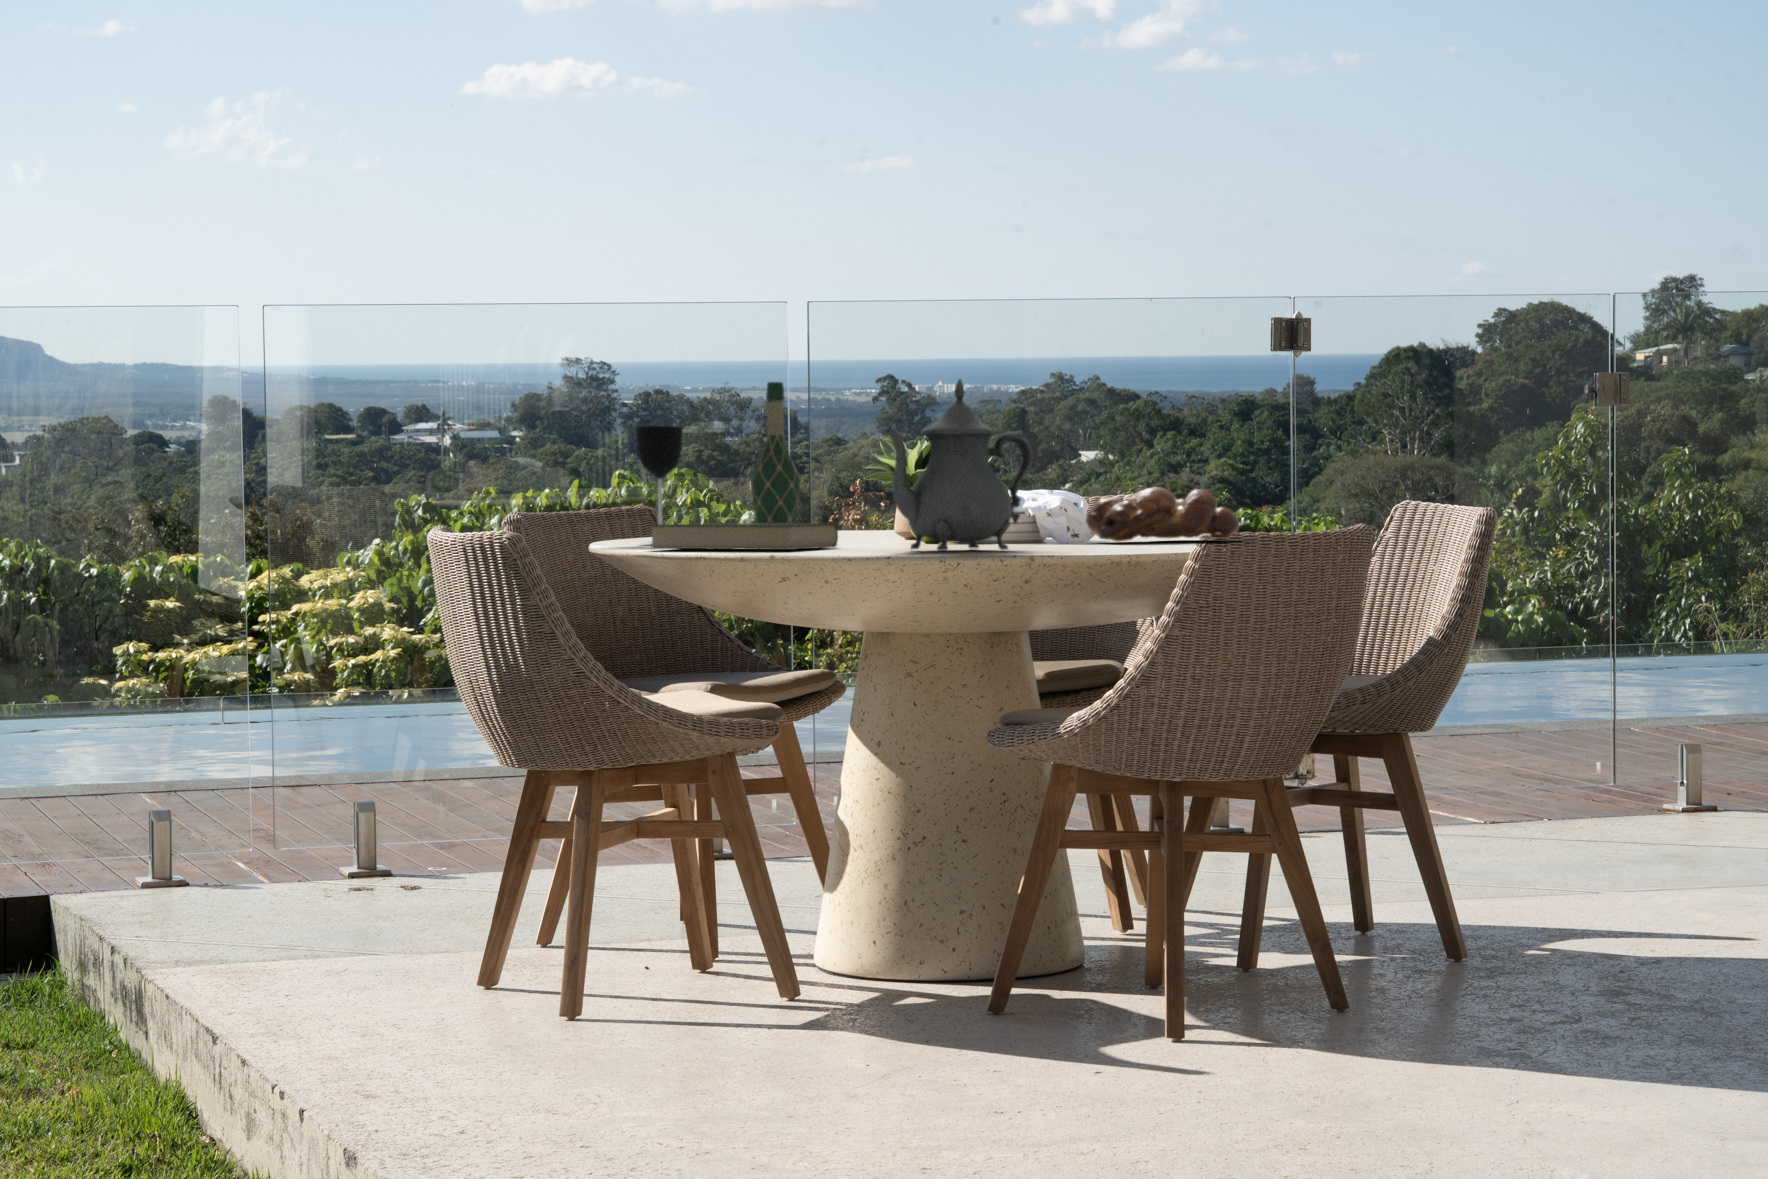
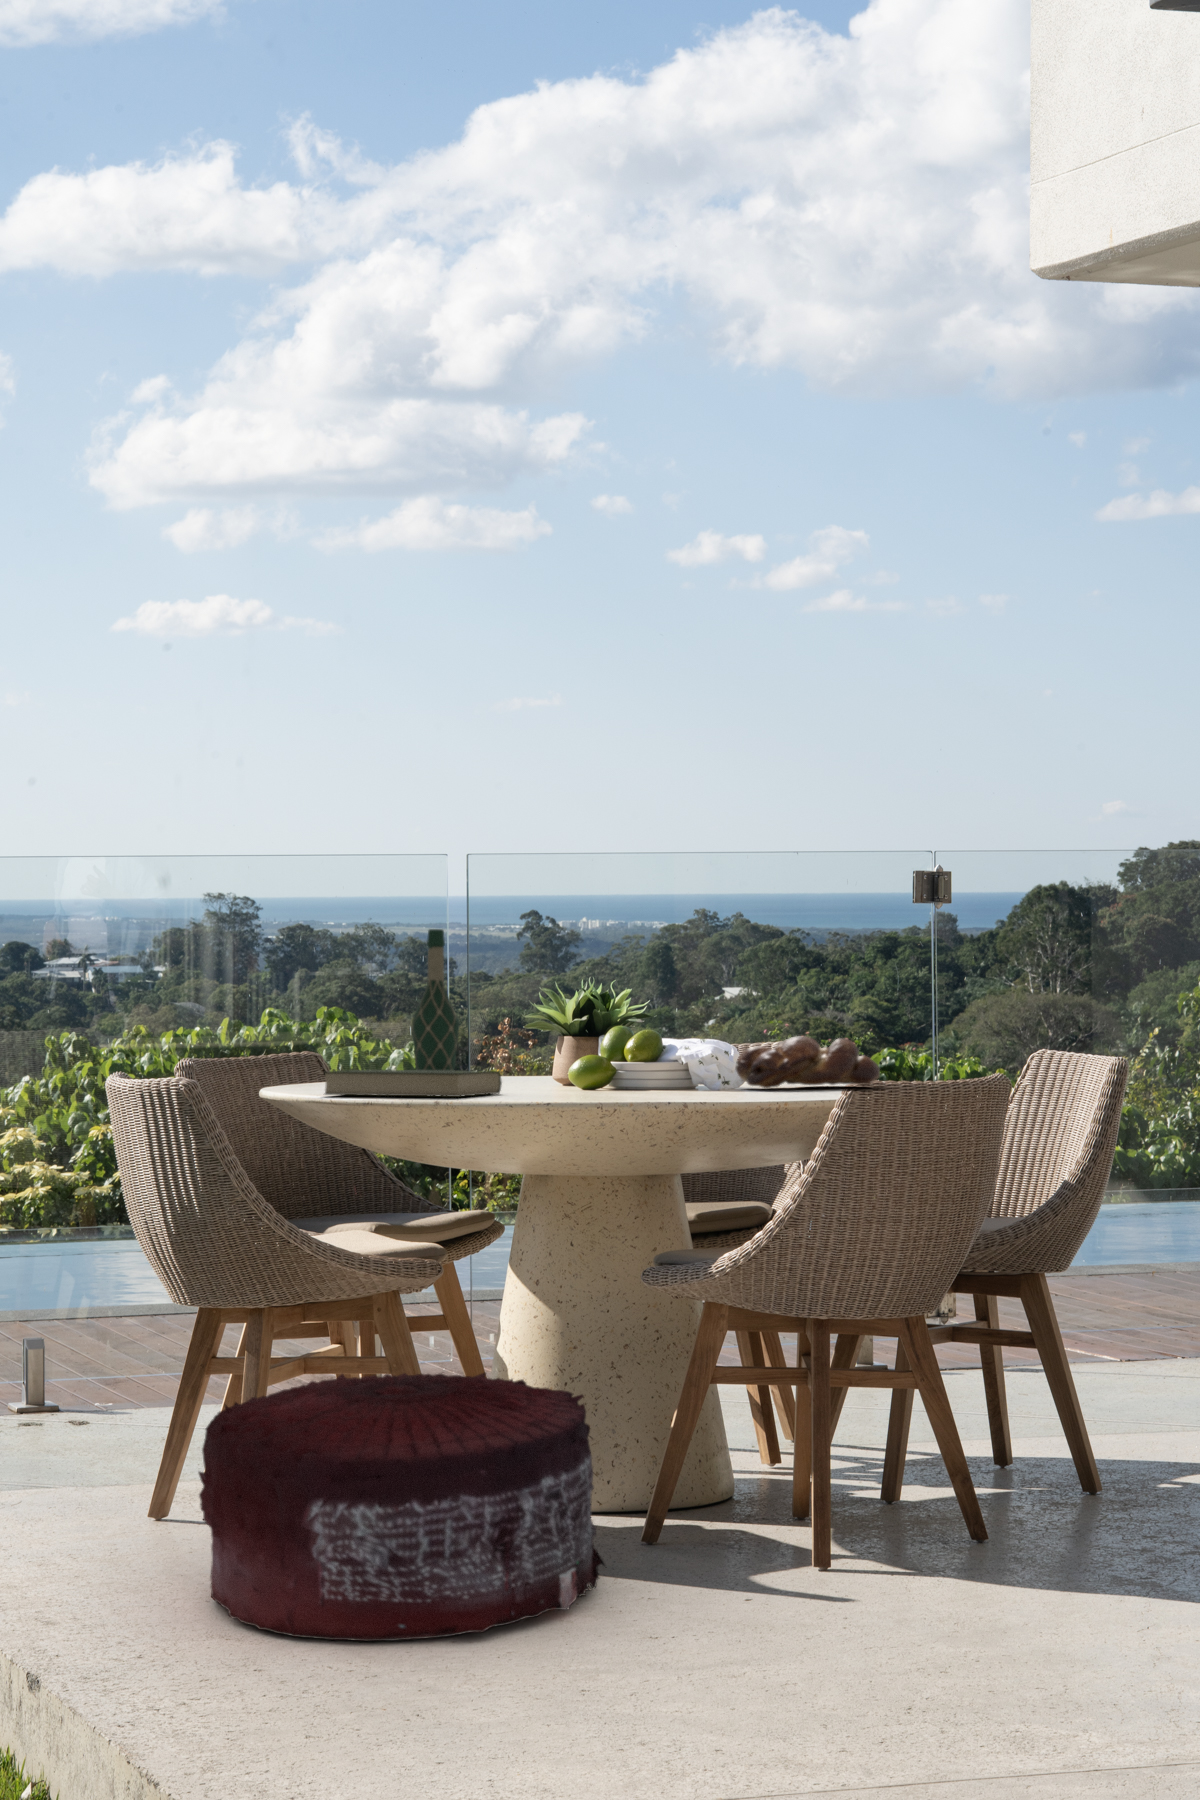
teapot: present [883,379,1033,551] -> none [547,938,686,1099]
wine glass: present [636,426,683,544] -> none [307,975,351,1088]
pouf: none [519,836,949,1116] -> present [199,1372,605,1641]

